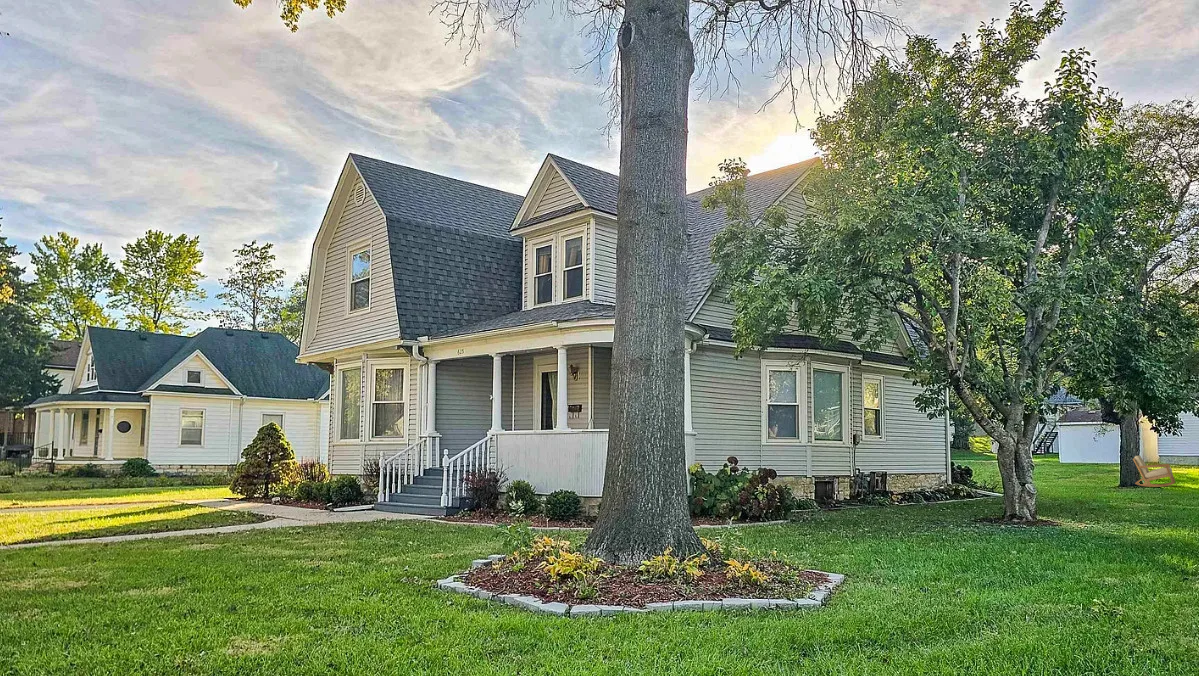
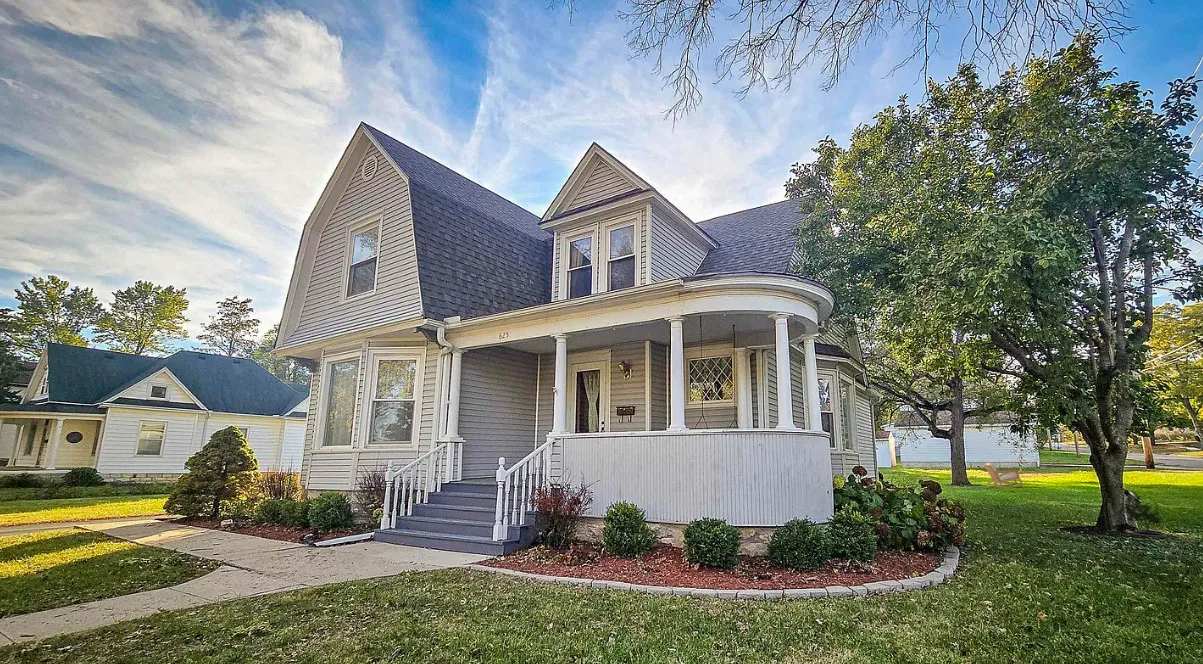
potted tree: none [979,480,1008,520] -> present [1123,492,1166,537]

